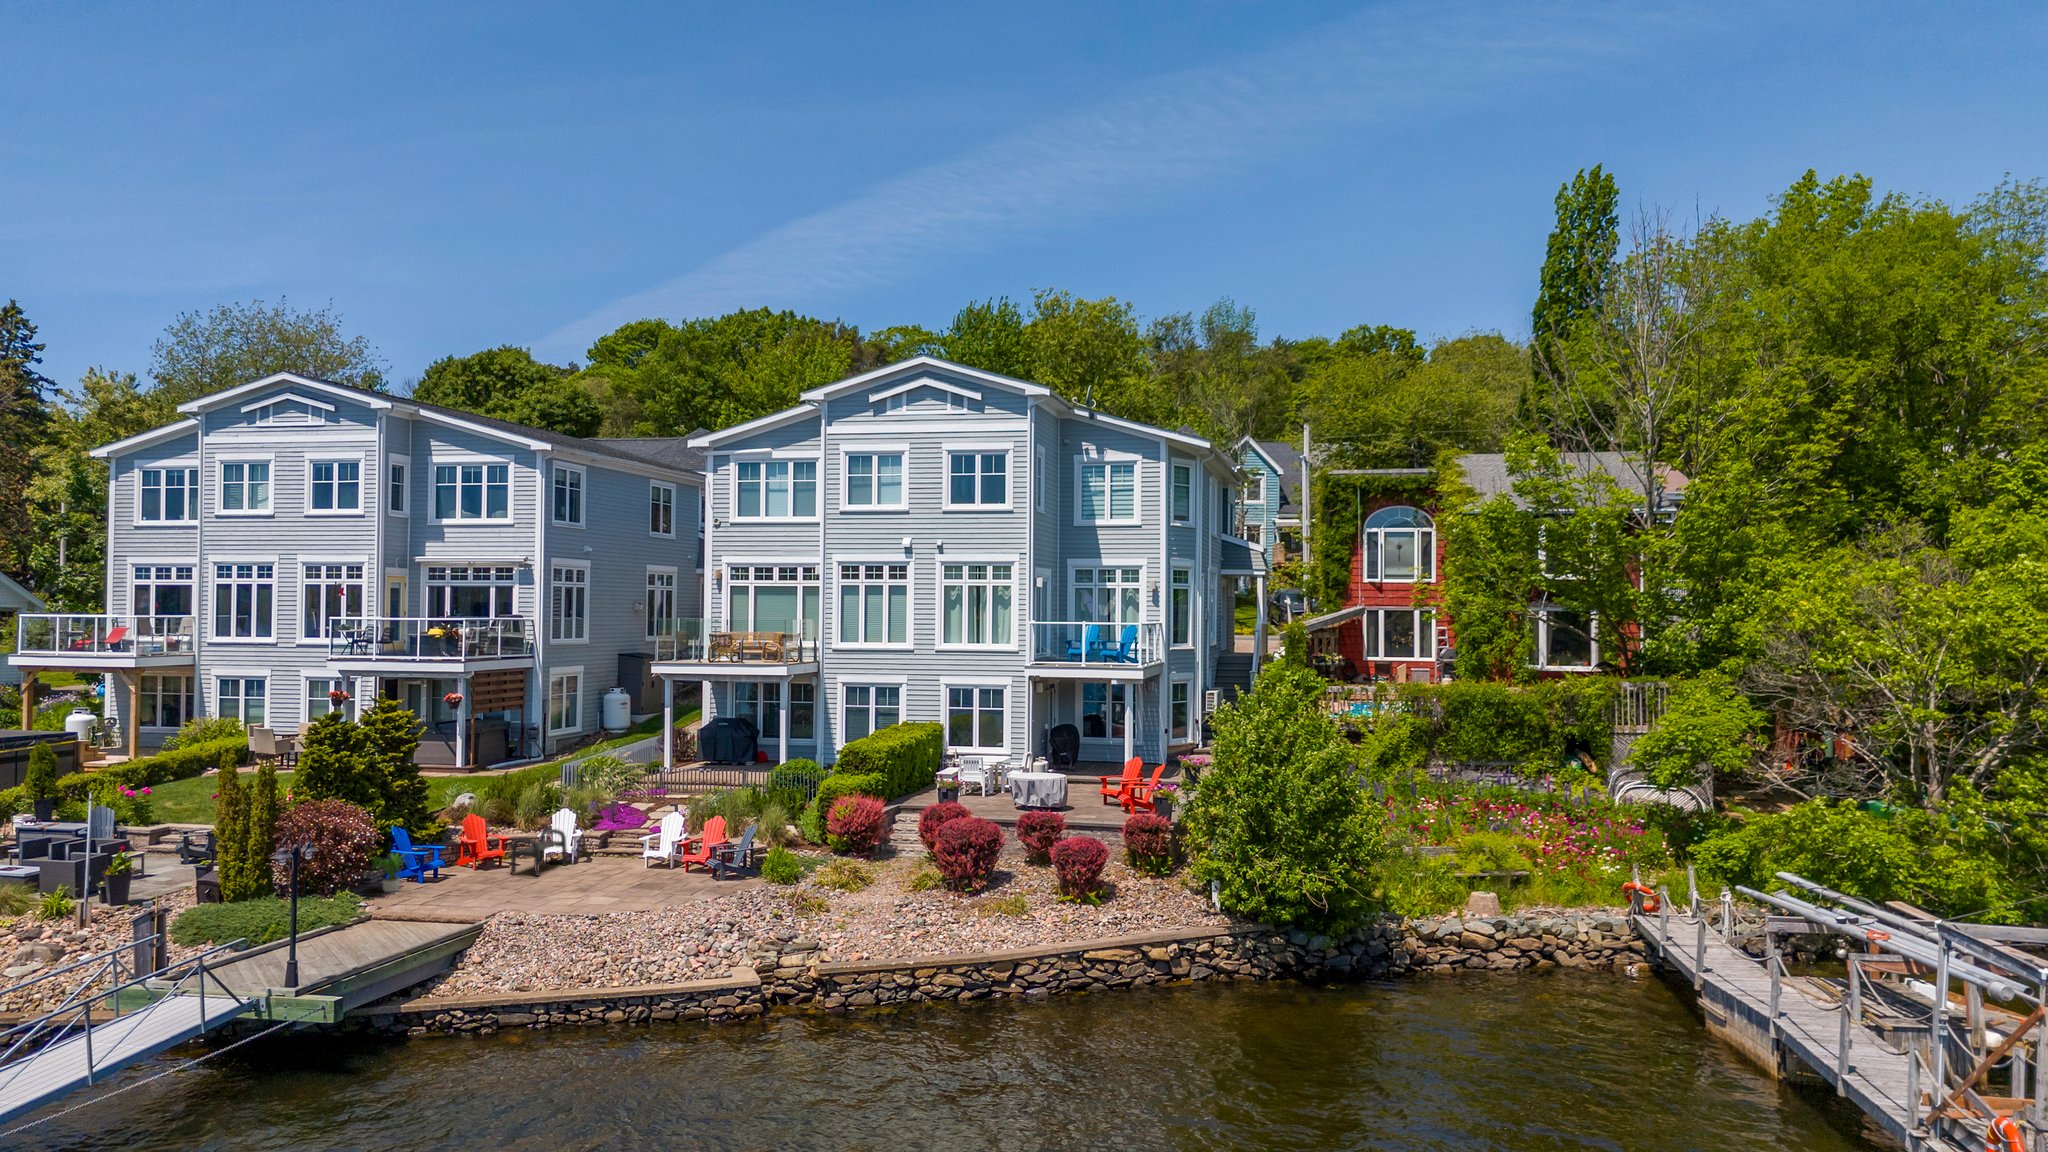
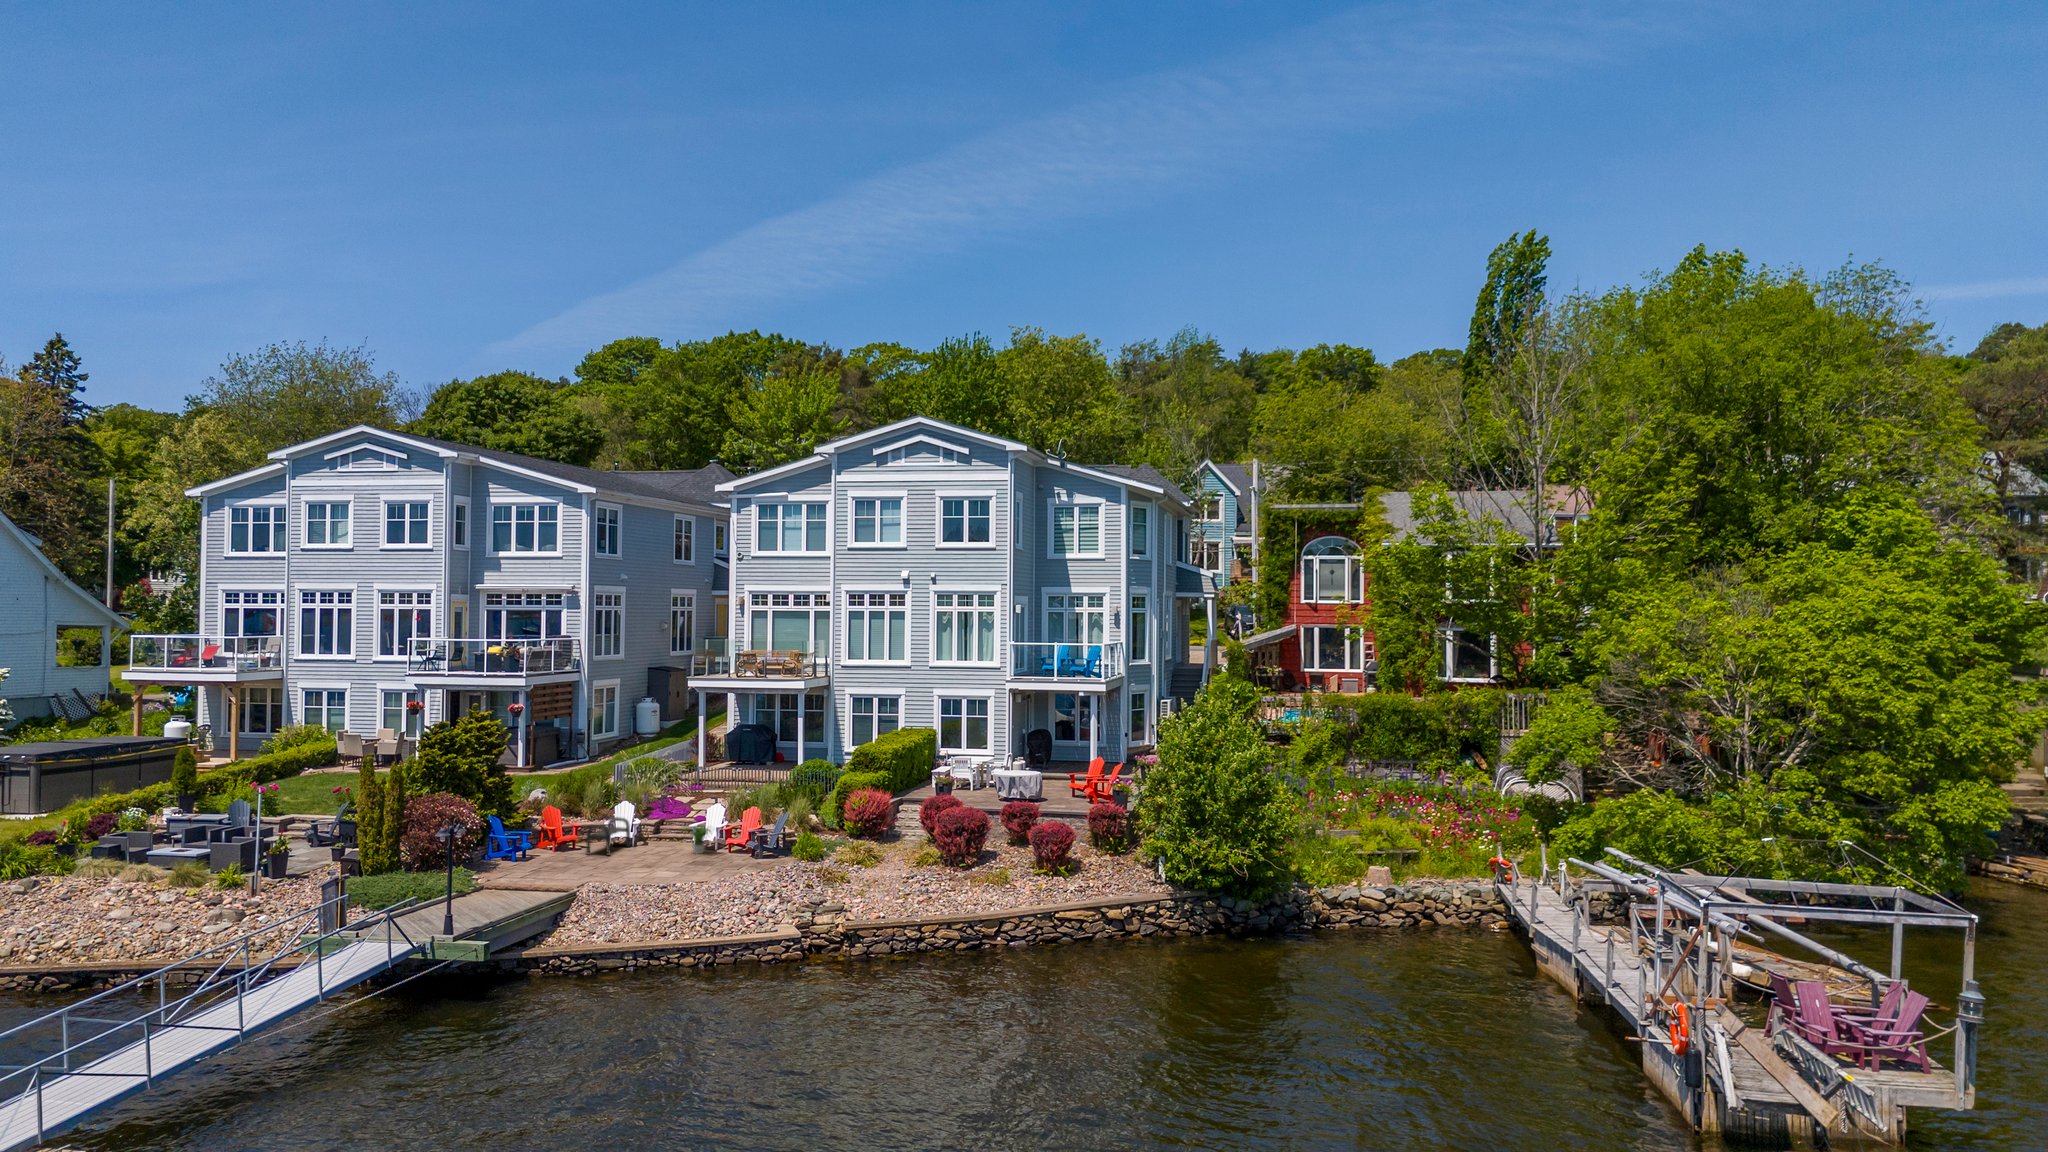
potted plant: present [373,853,408,892] -> present [684,826,711,854]

